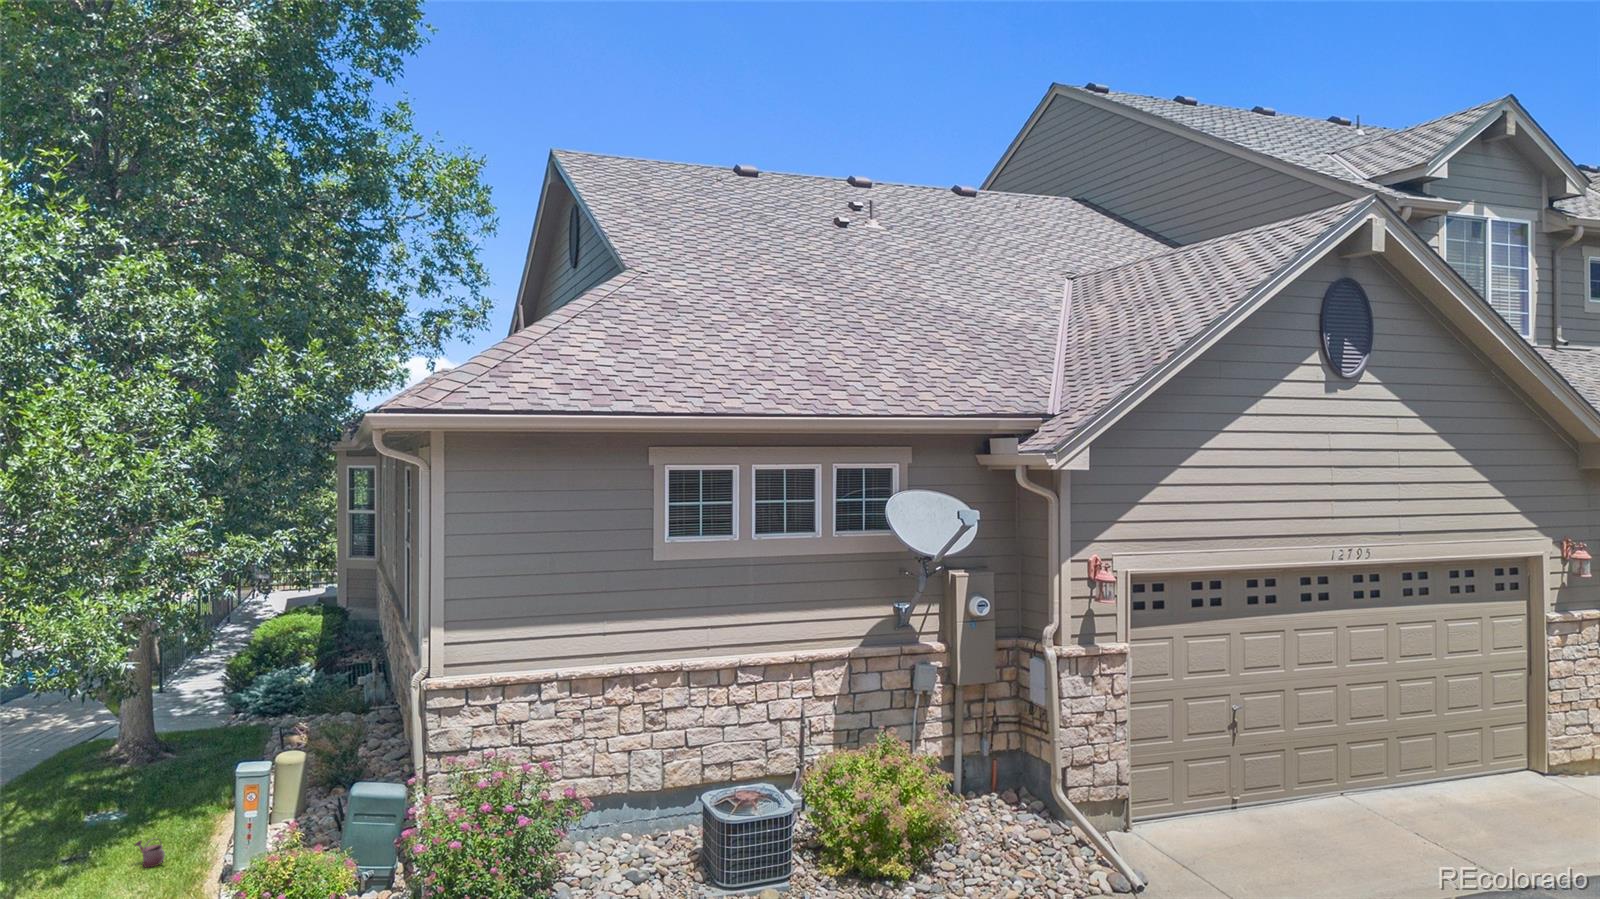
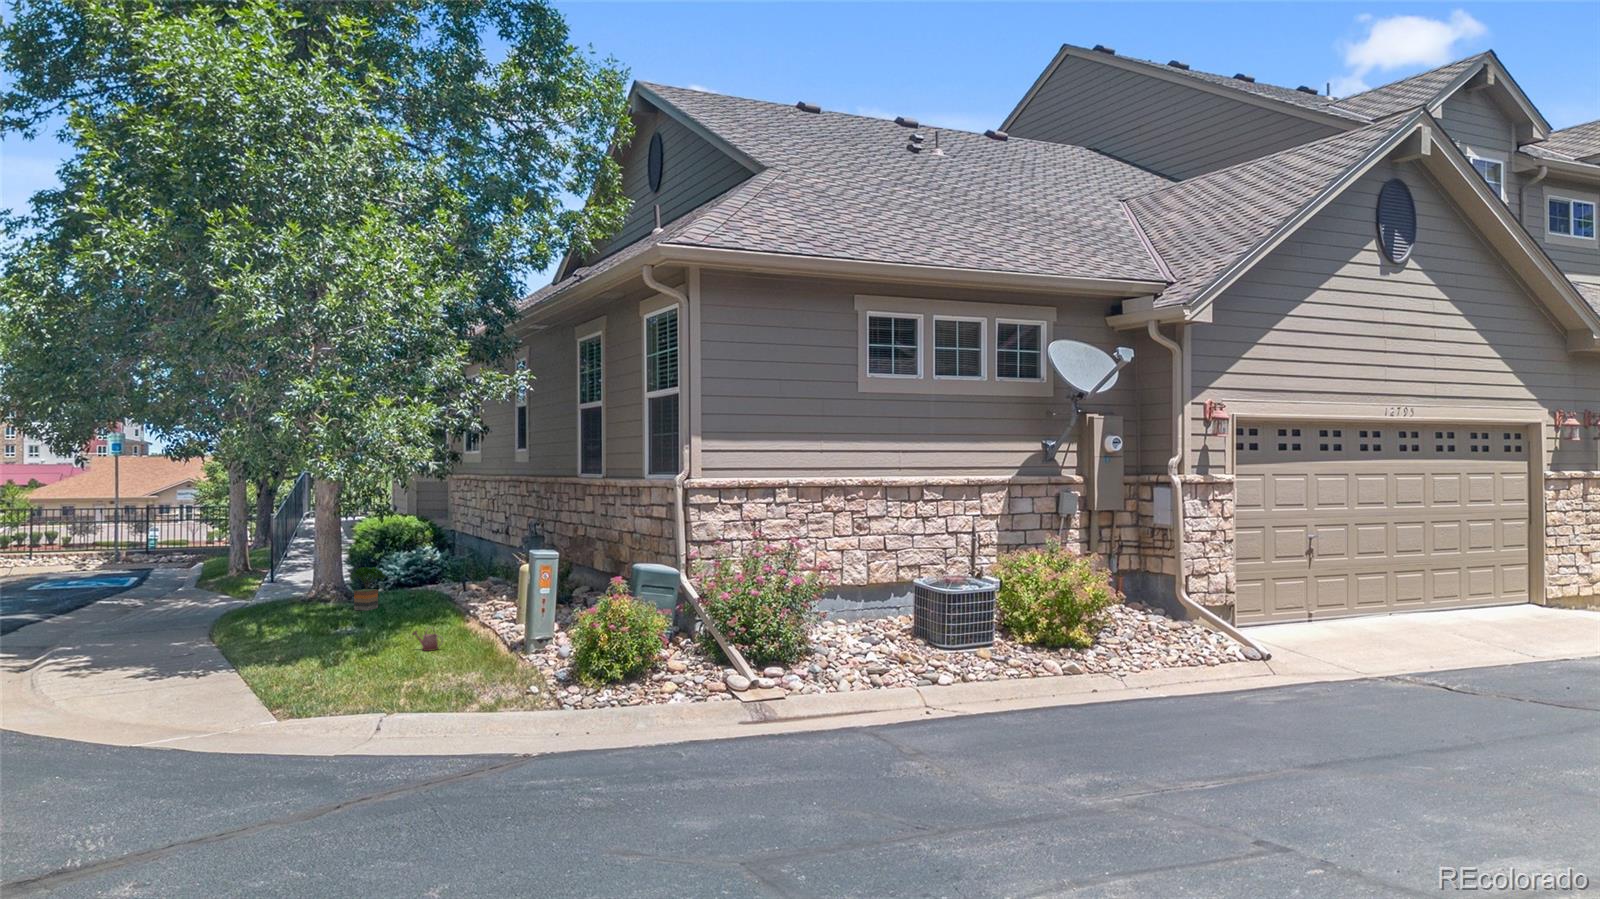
potted tree: none [166,711,208,762] -> present [350,567,385,611]

